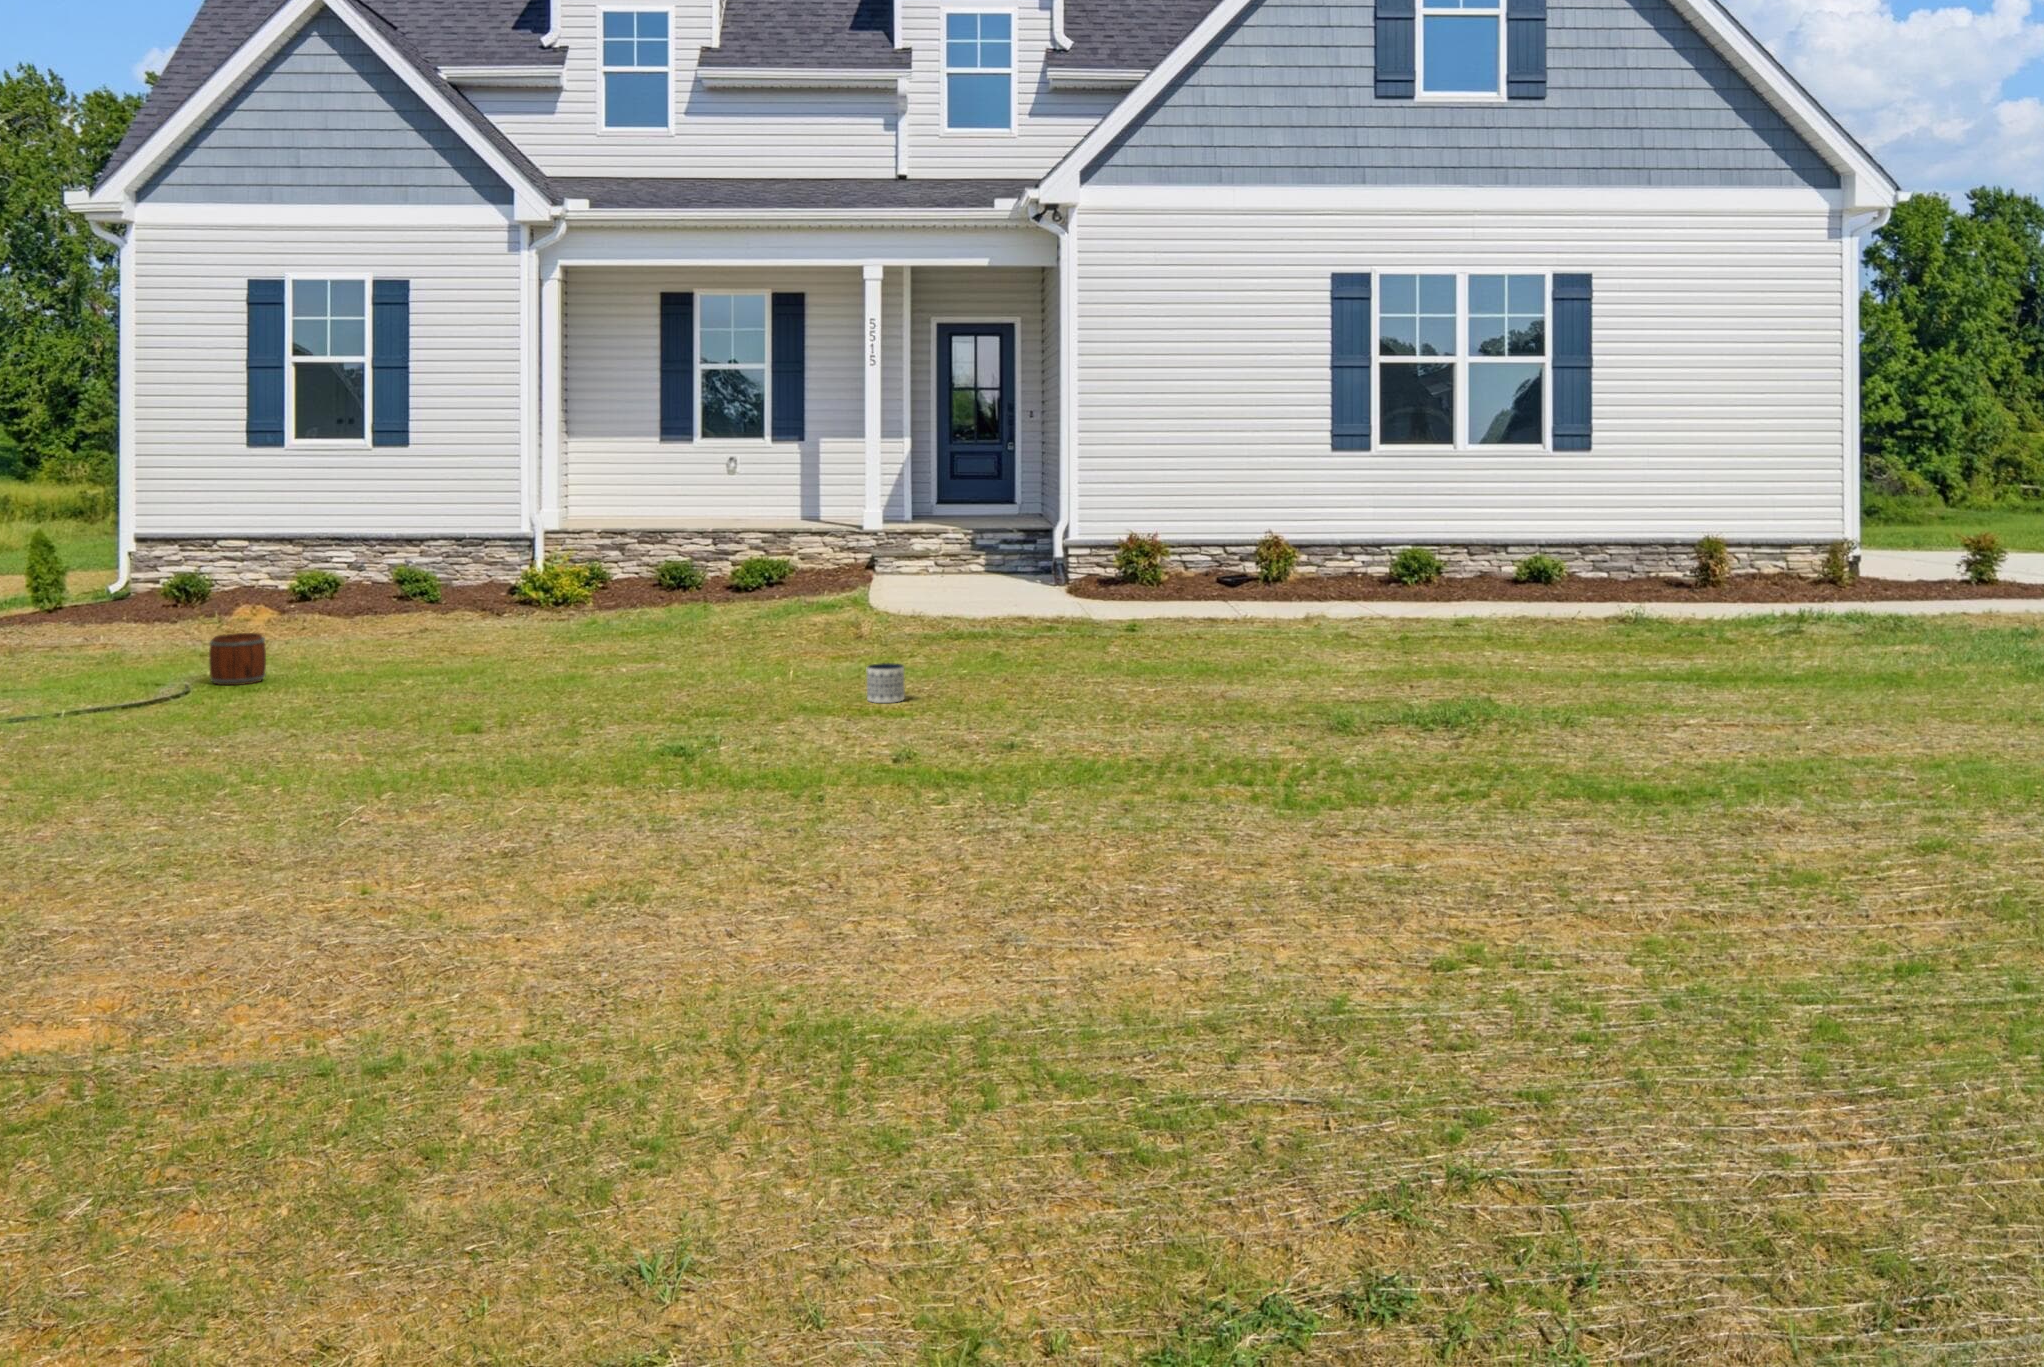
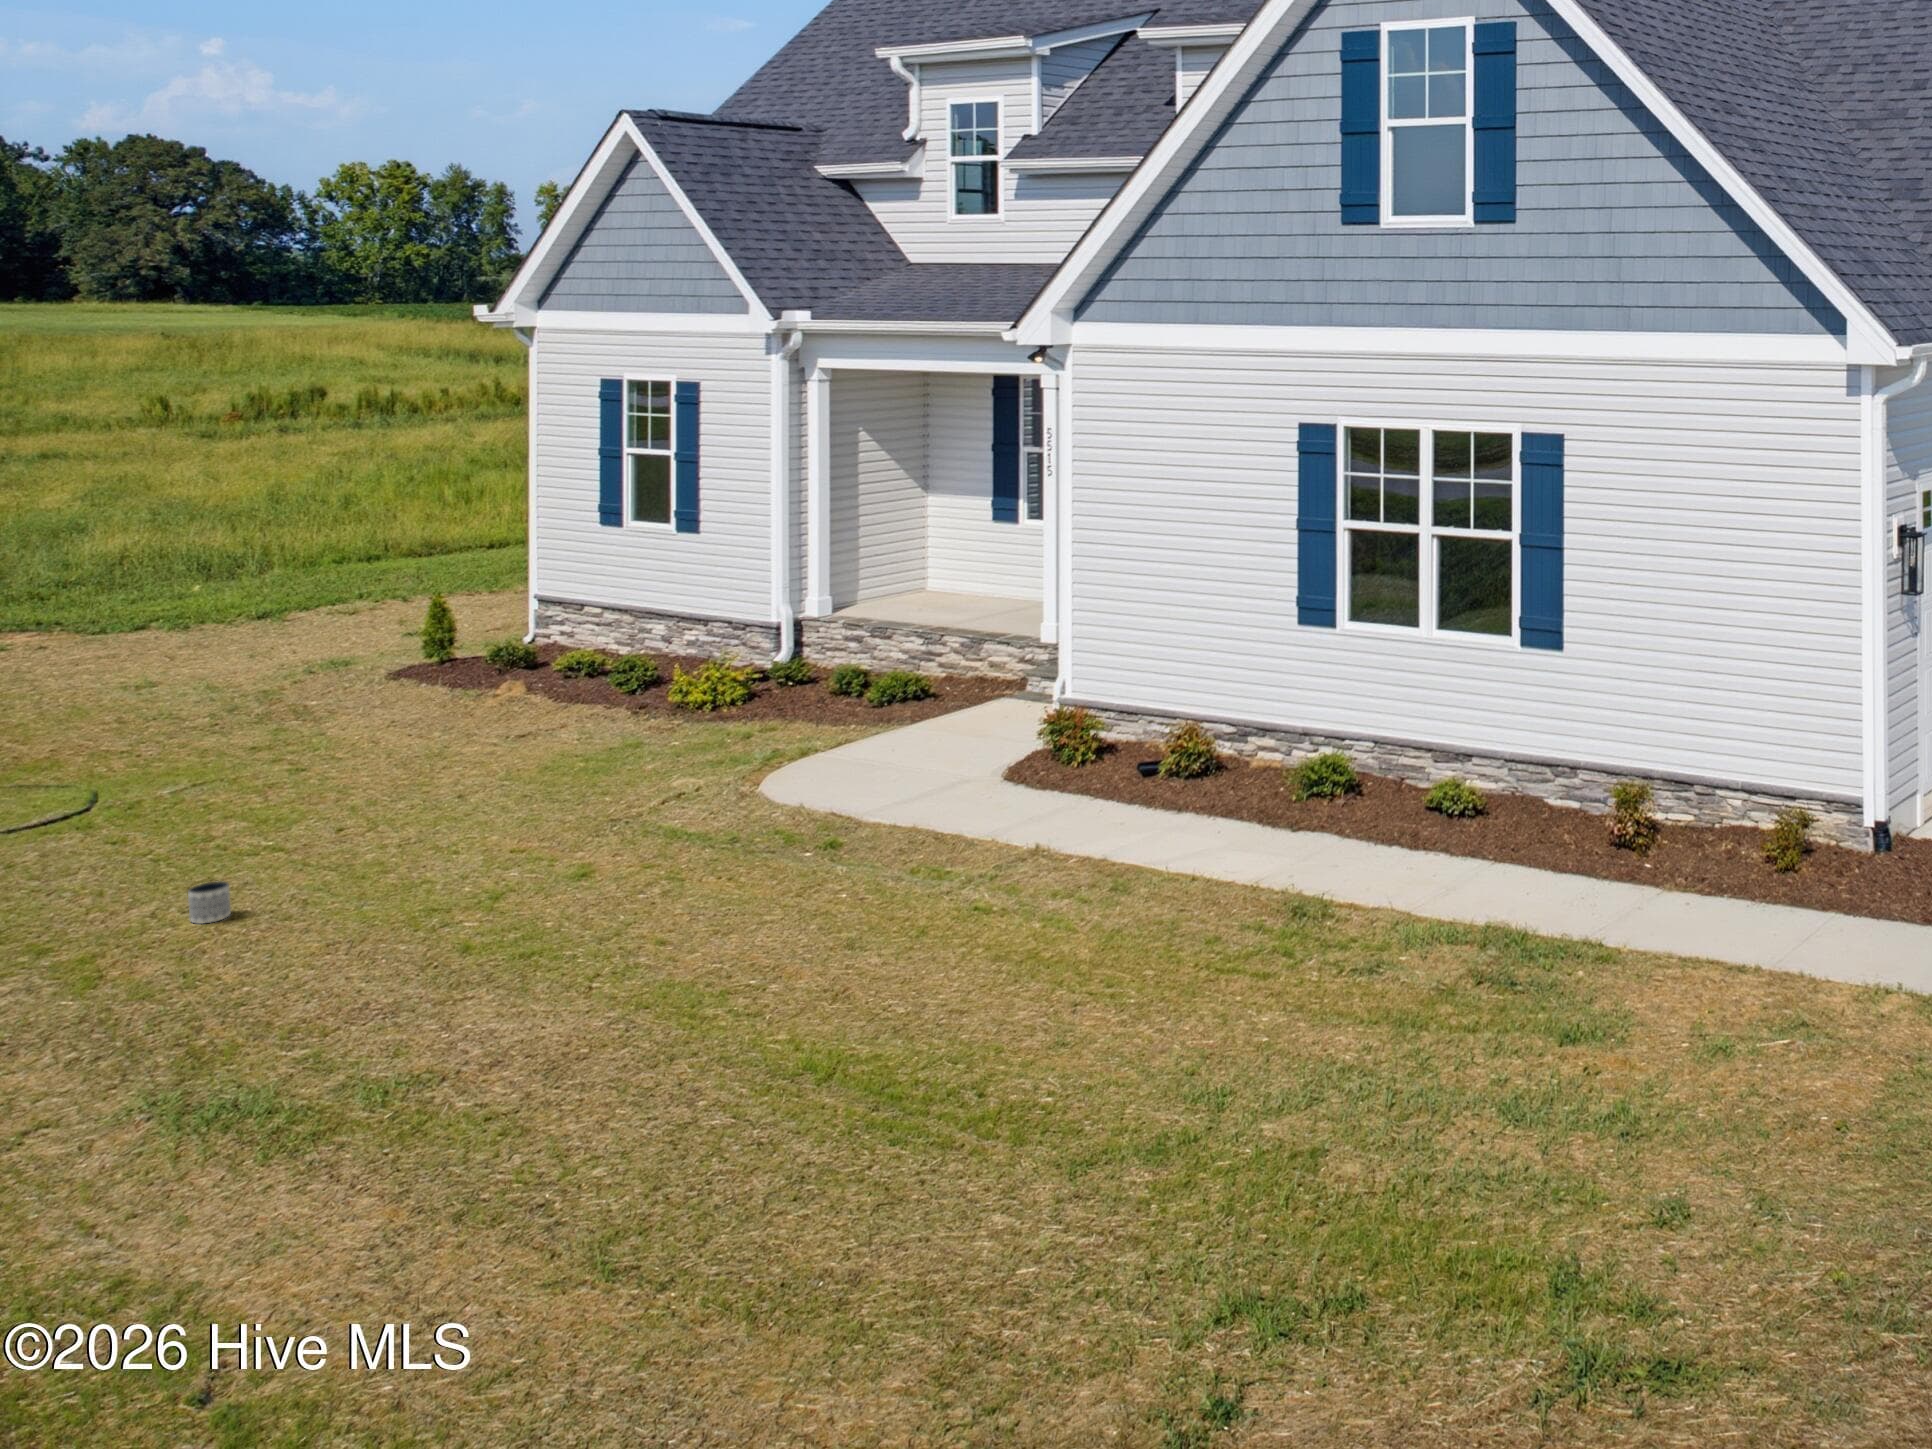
bucket: present [209,633,266,685] -> none [50,747,106,794]

